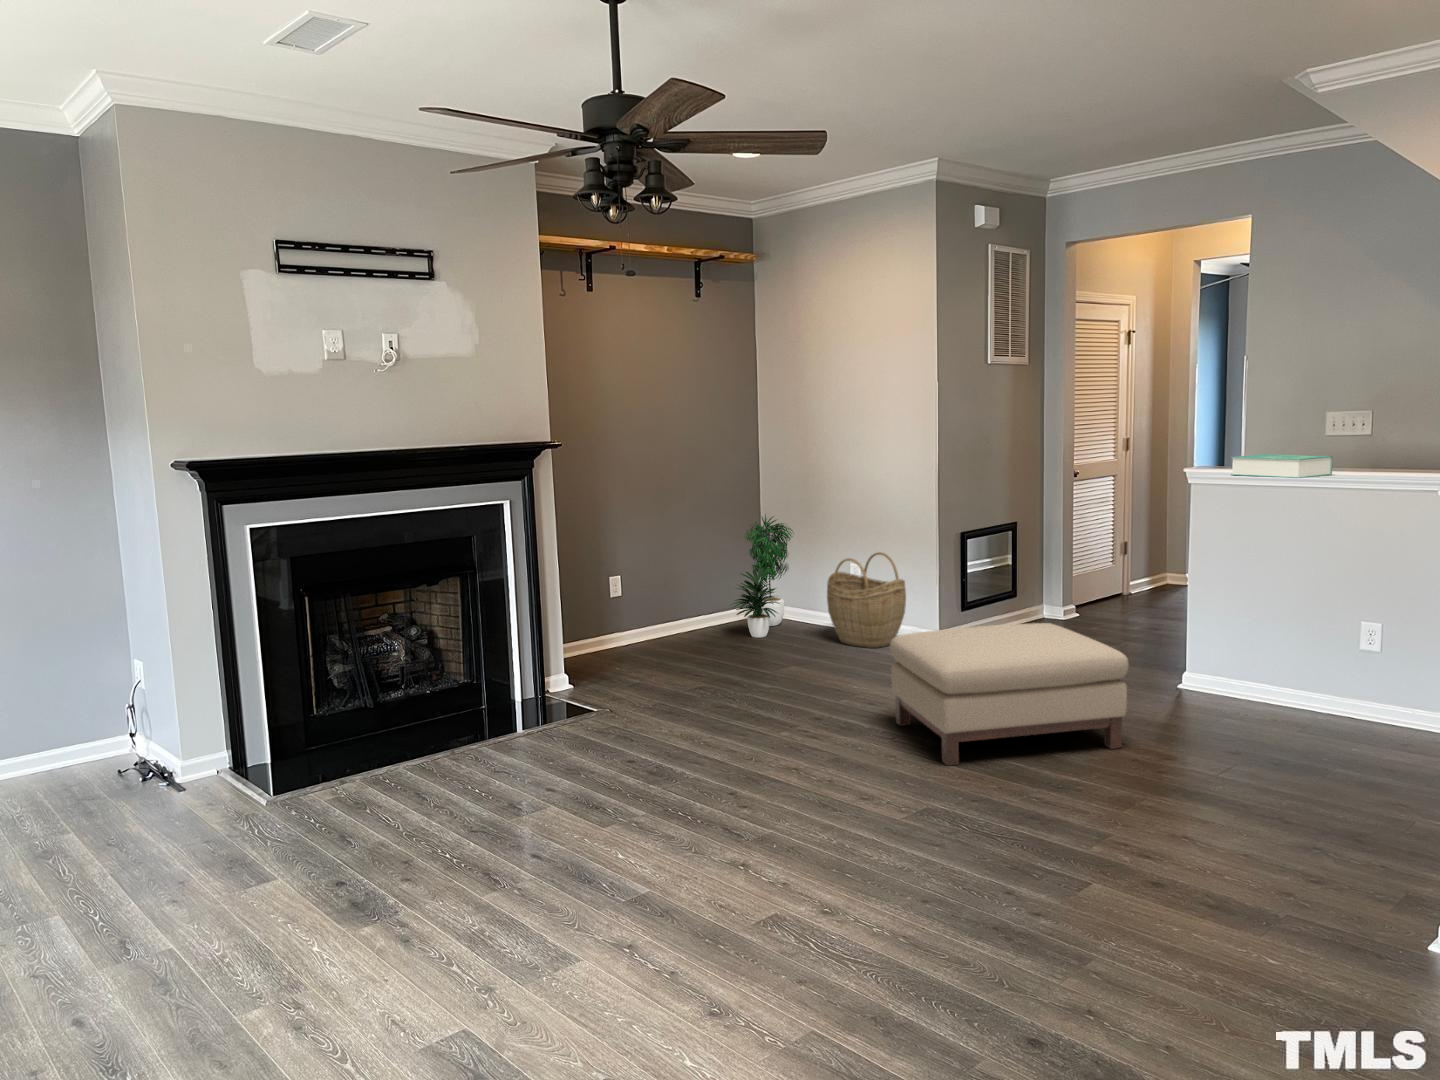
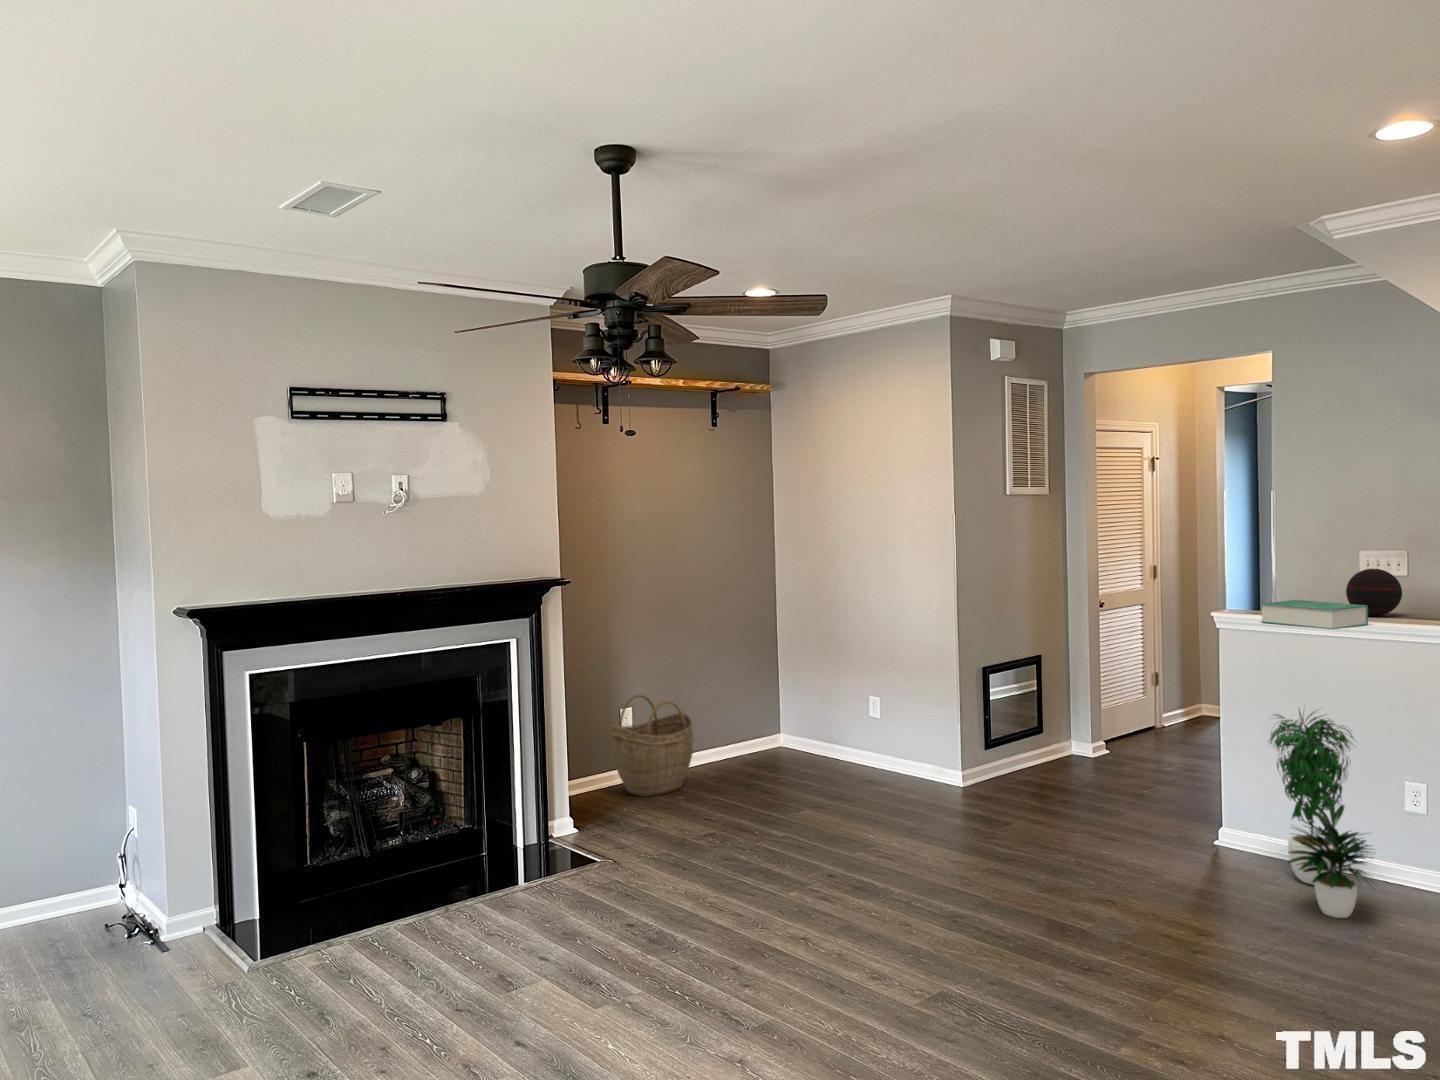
decorative orb: none [1313,424,1366,470] -> present [1346,569,1402,616]
potted plant: present [730,515,792,638] -> present [1269,711,1372,918]
woven basket: present [827,552,906,648] -> present [611,695,693,797]
ottoman: present [890,623,1129,765] -> none [906,776,1159,938]

